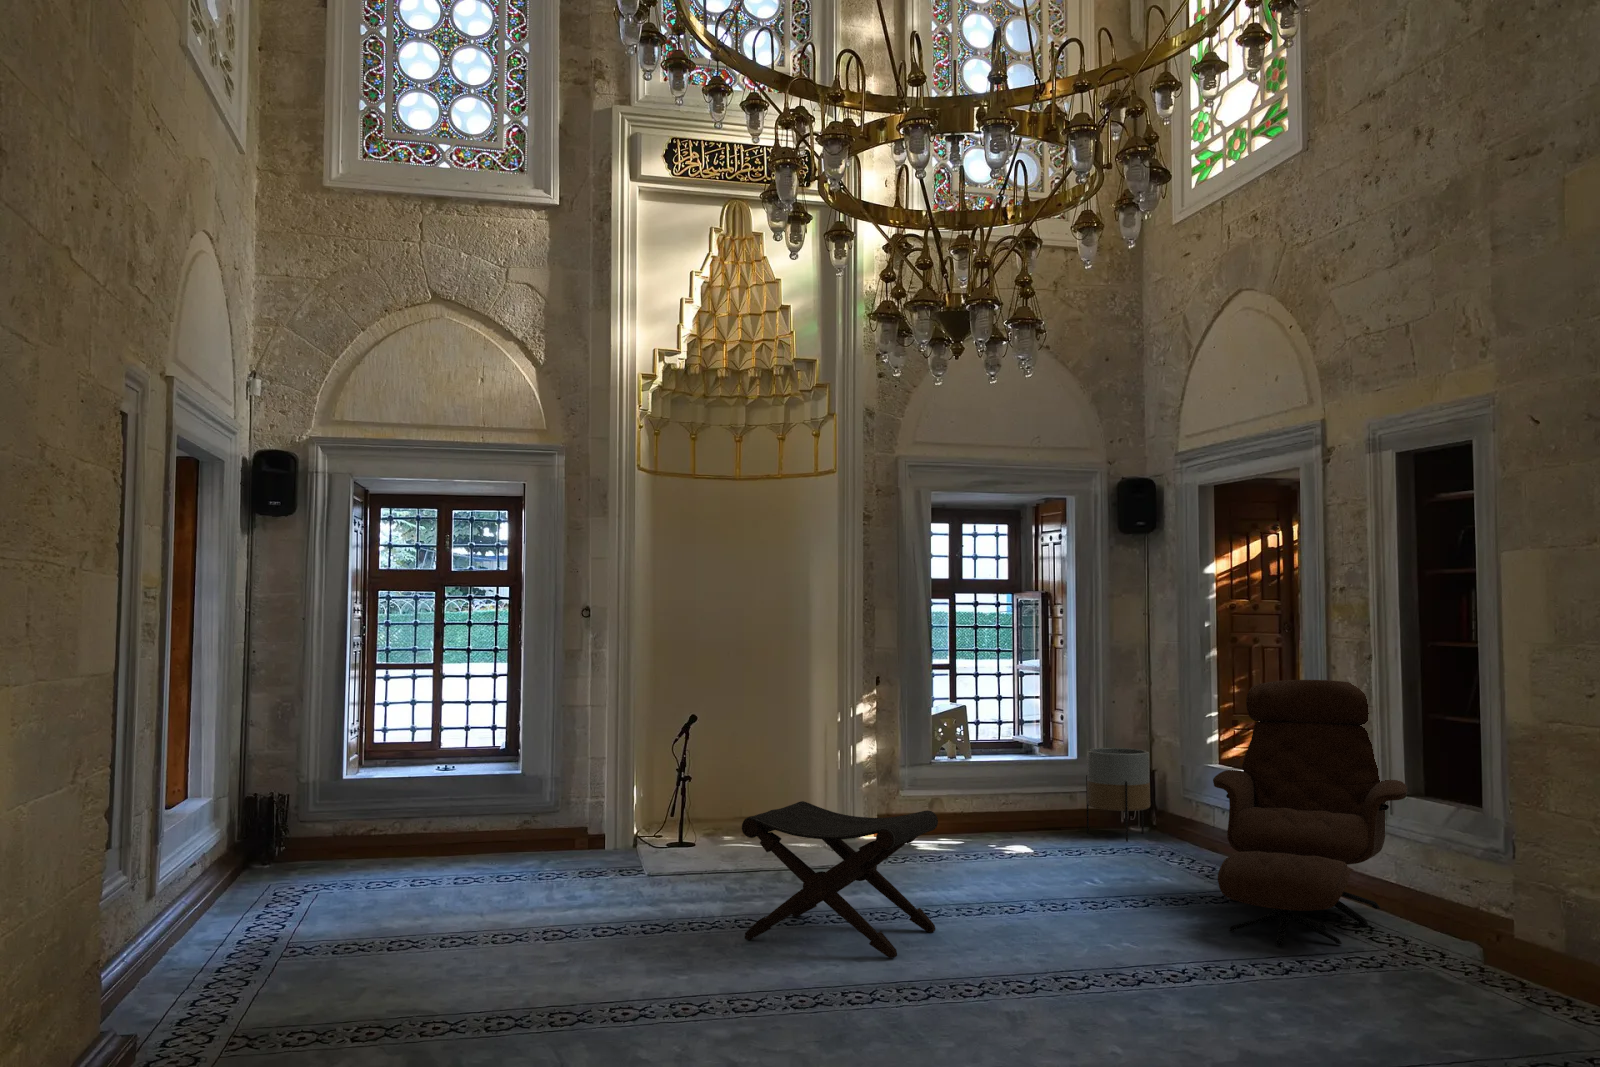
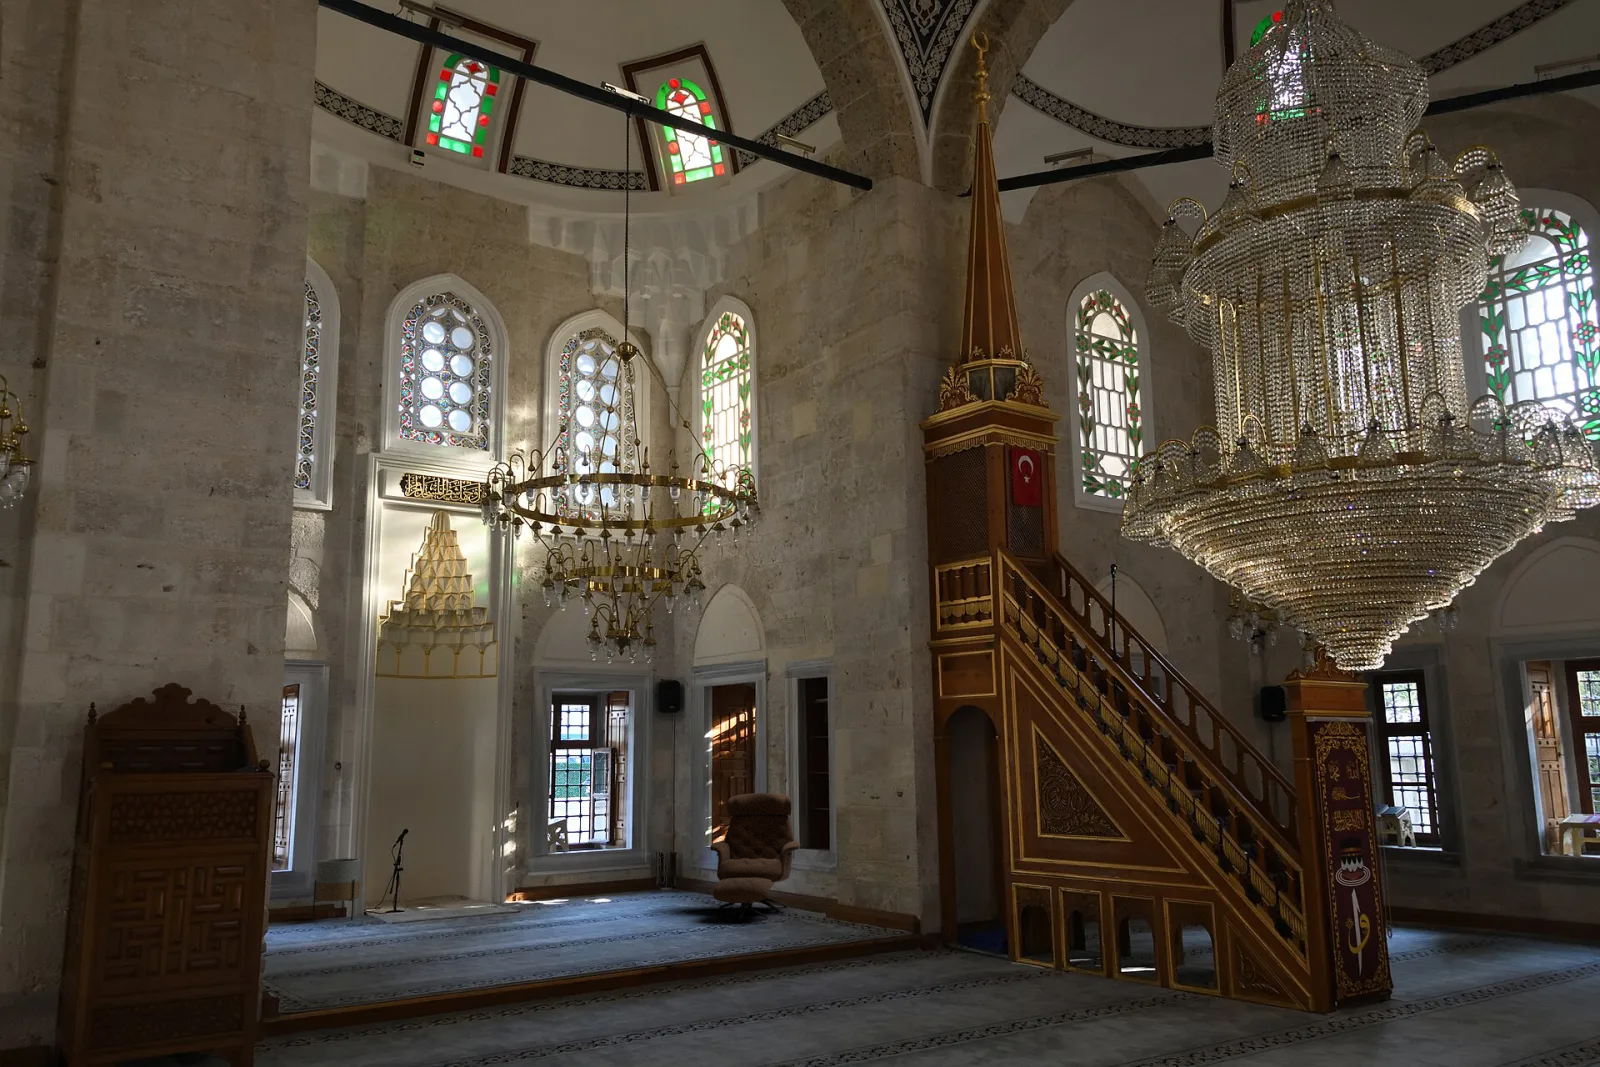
planter: present [1086,748,1150,842] -> present [312,859,361,921]
footstool: present [742,801,938,958] -> none [476,866,577,939]

